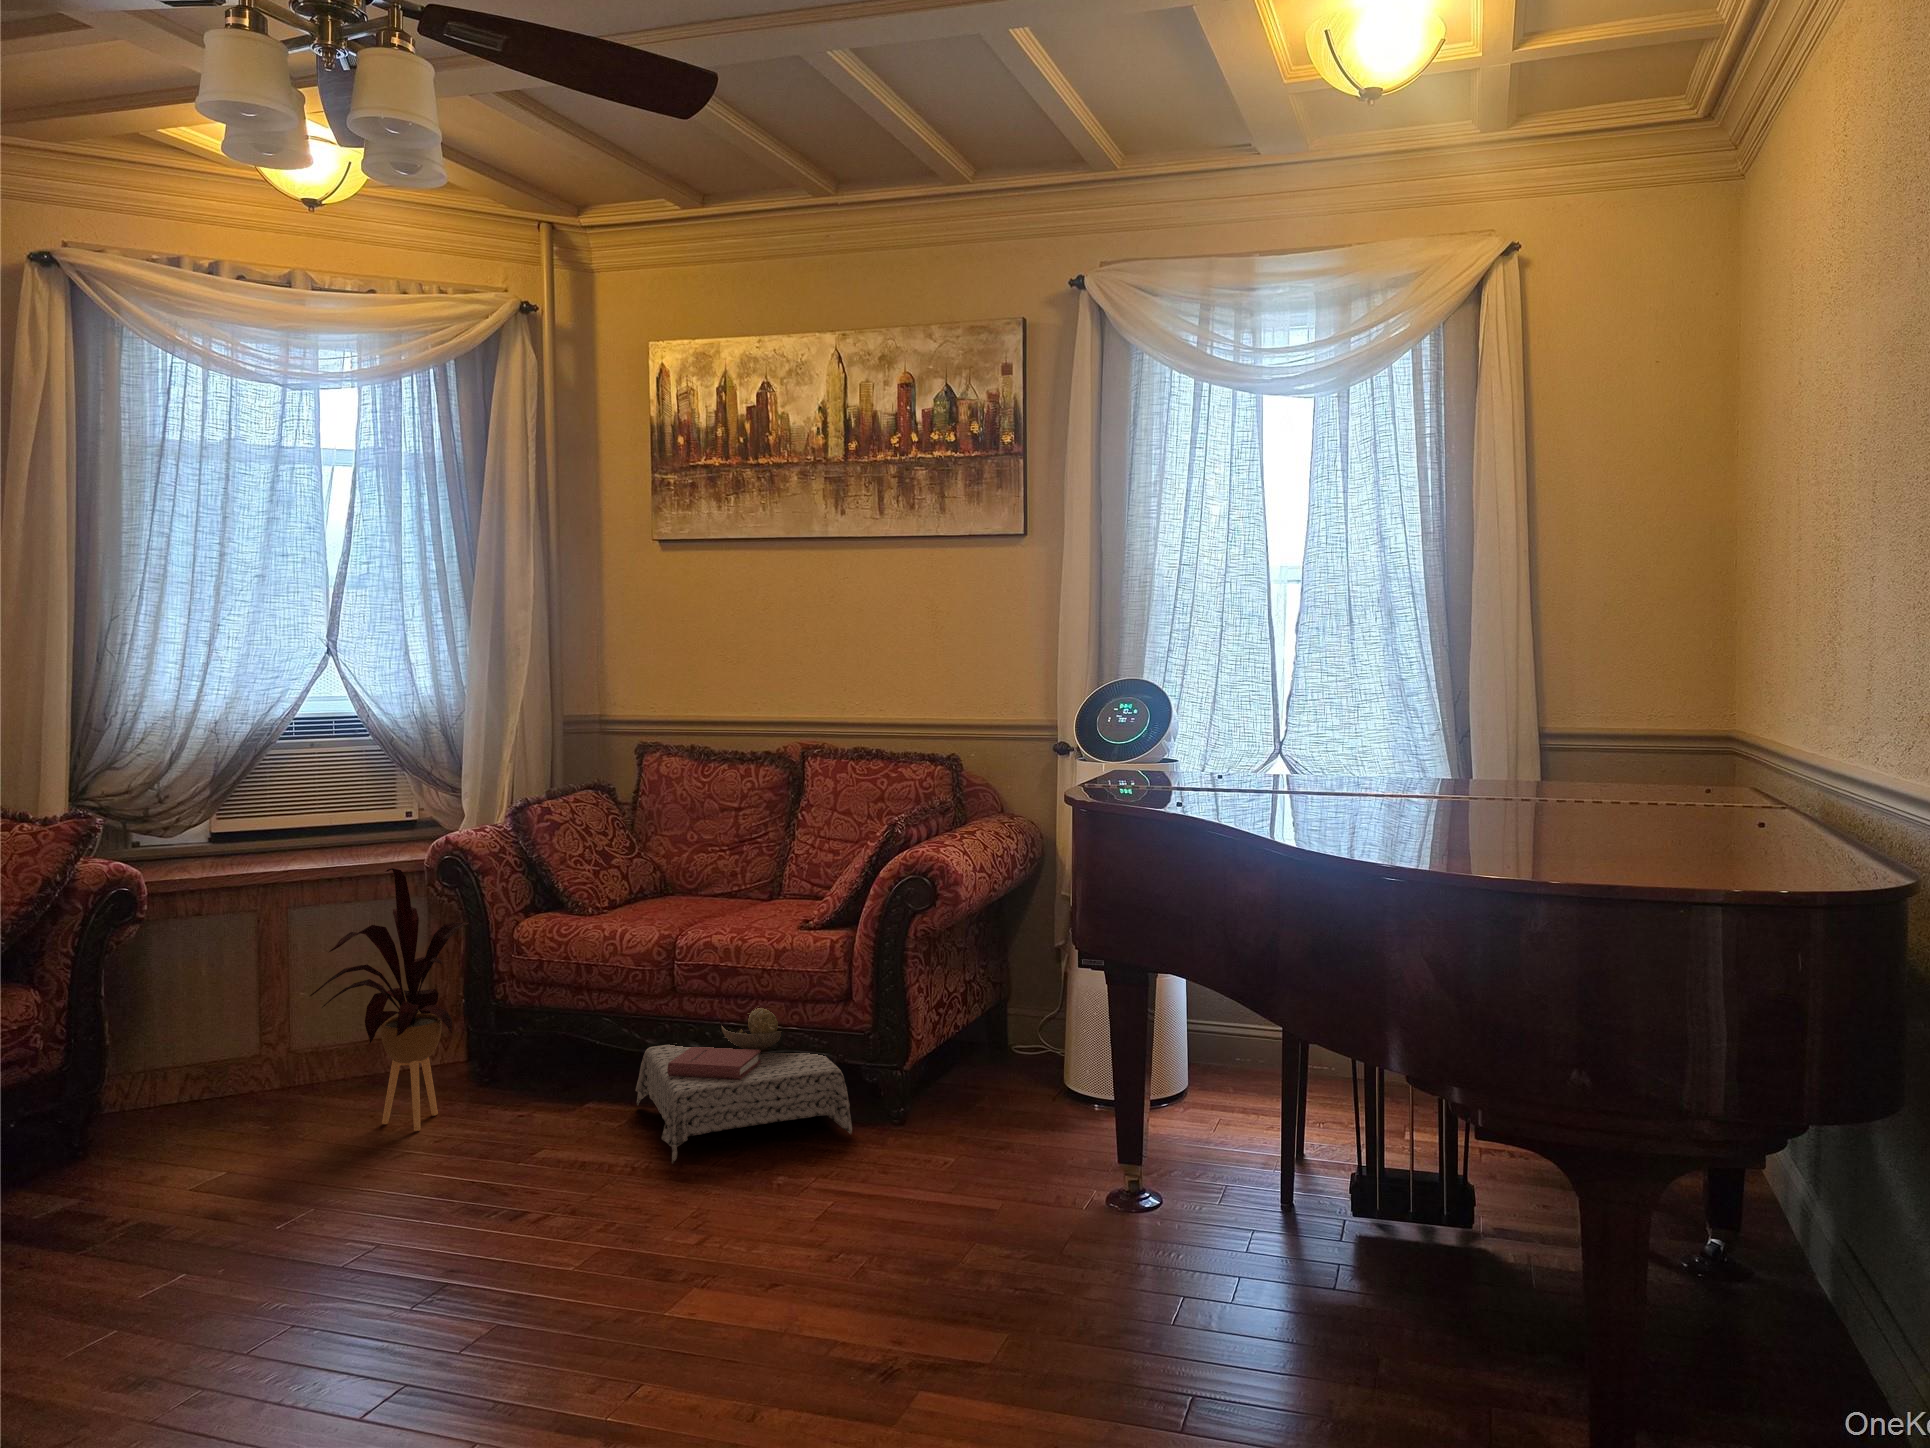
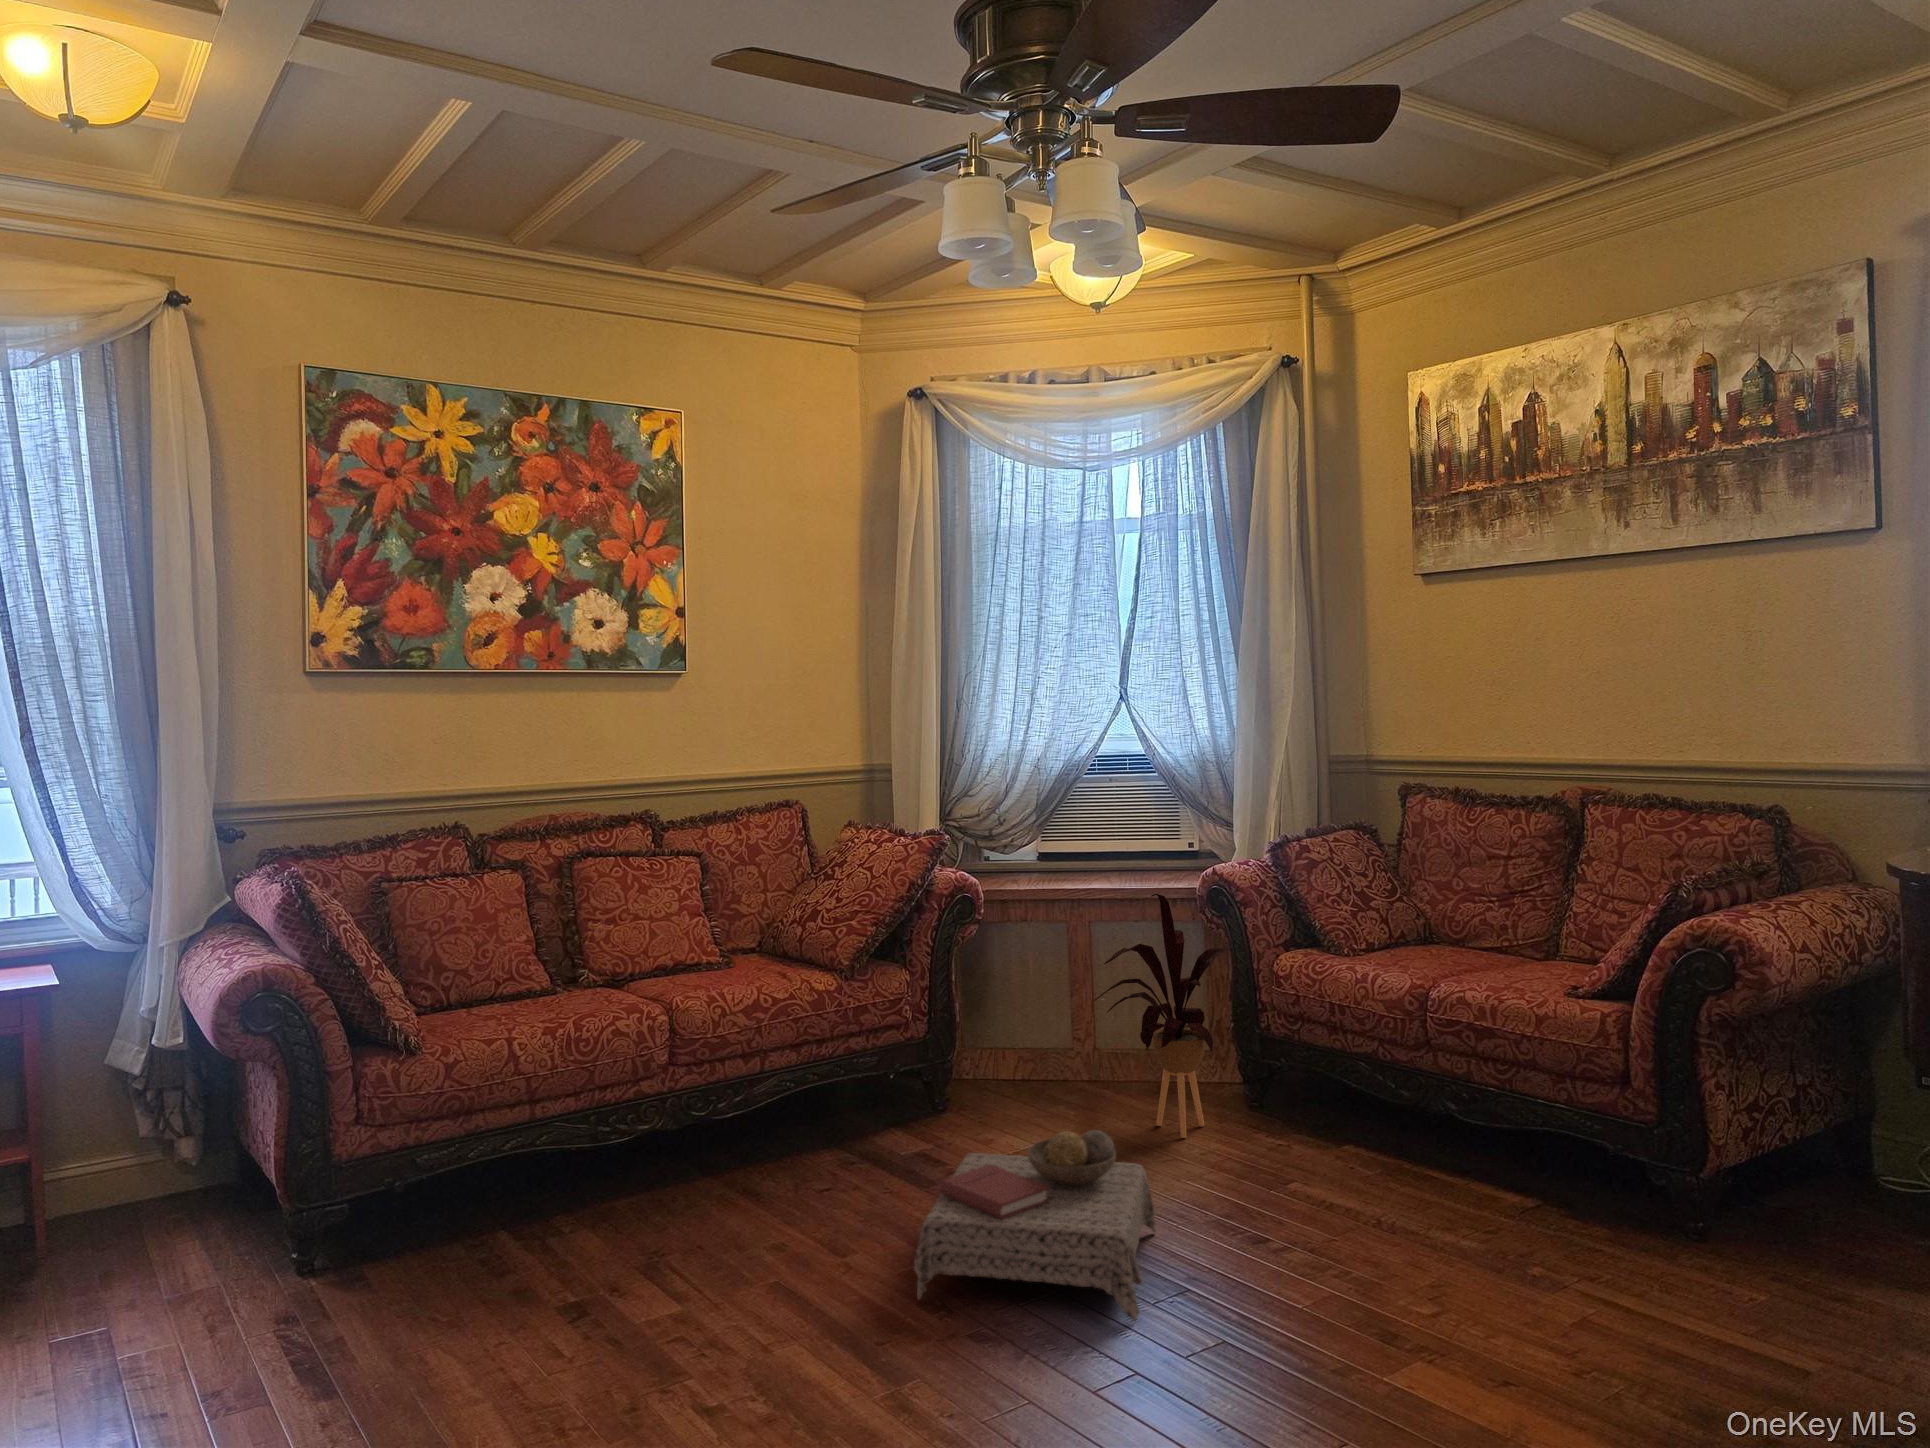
ottoman: present [635,1008,852,1164] -> present [914,1130,1156,1321]

